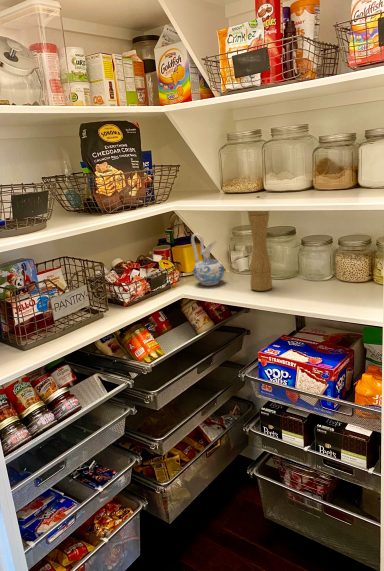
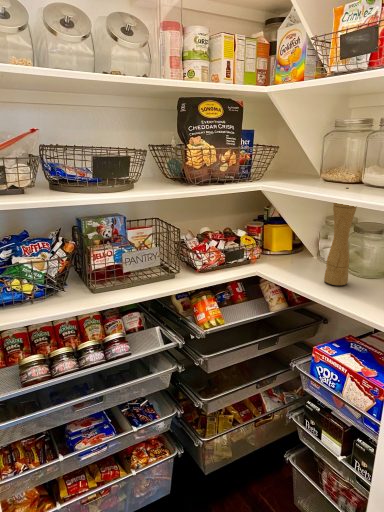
ceramic pitcher: present [191,233,224,285] -> none [274,215,305,268]

